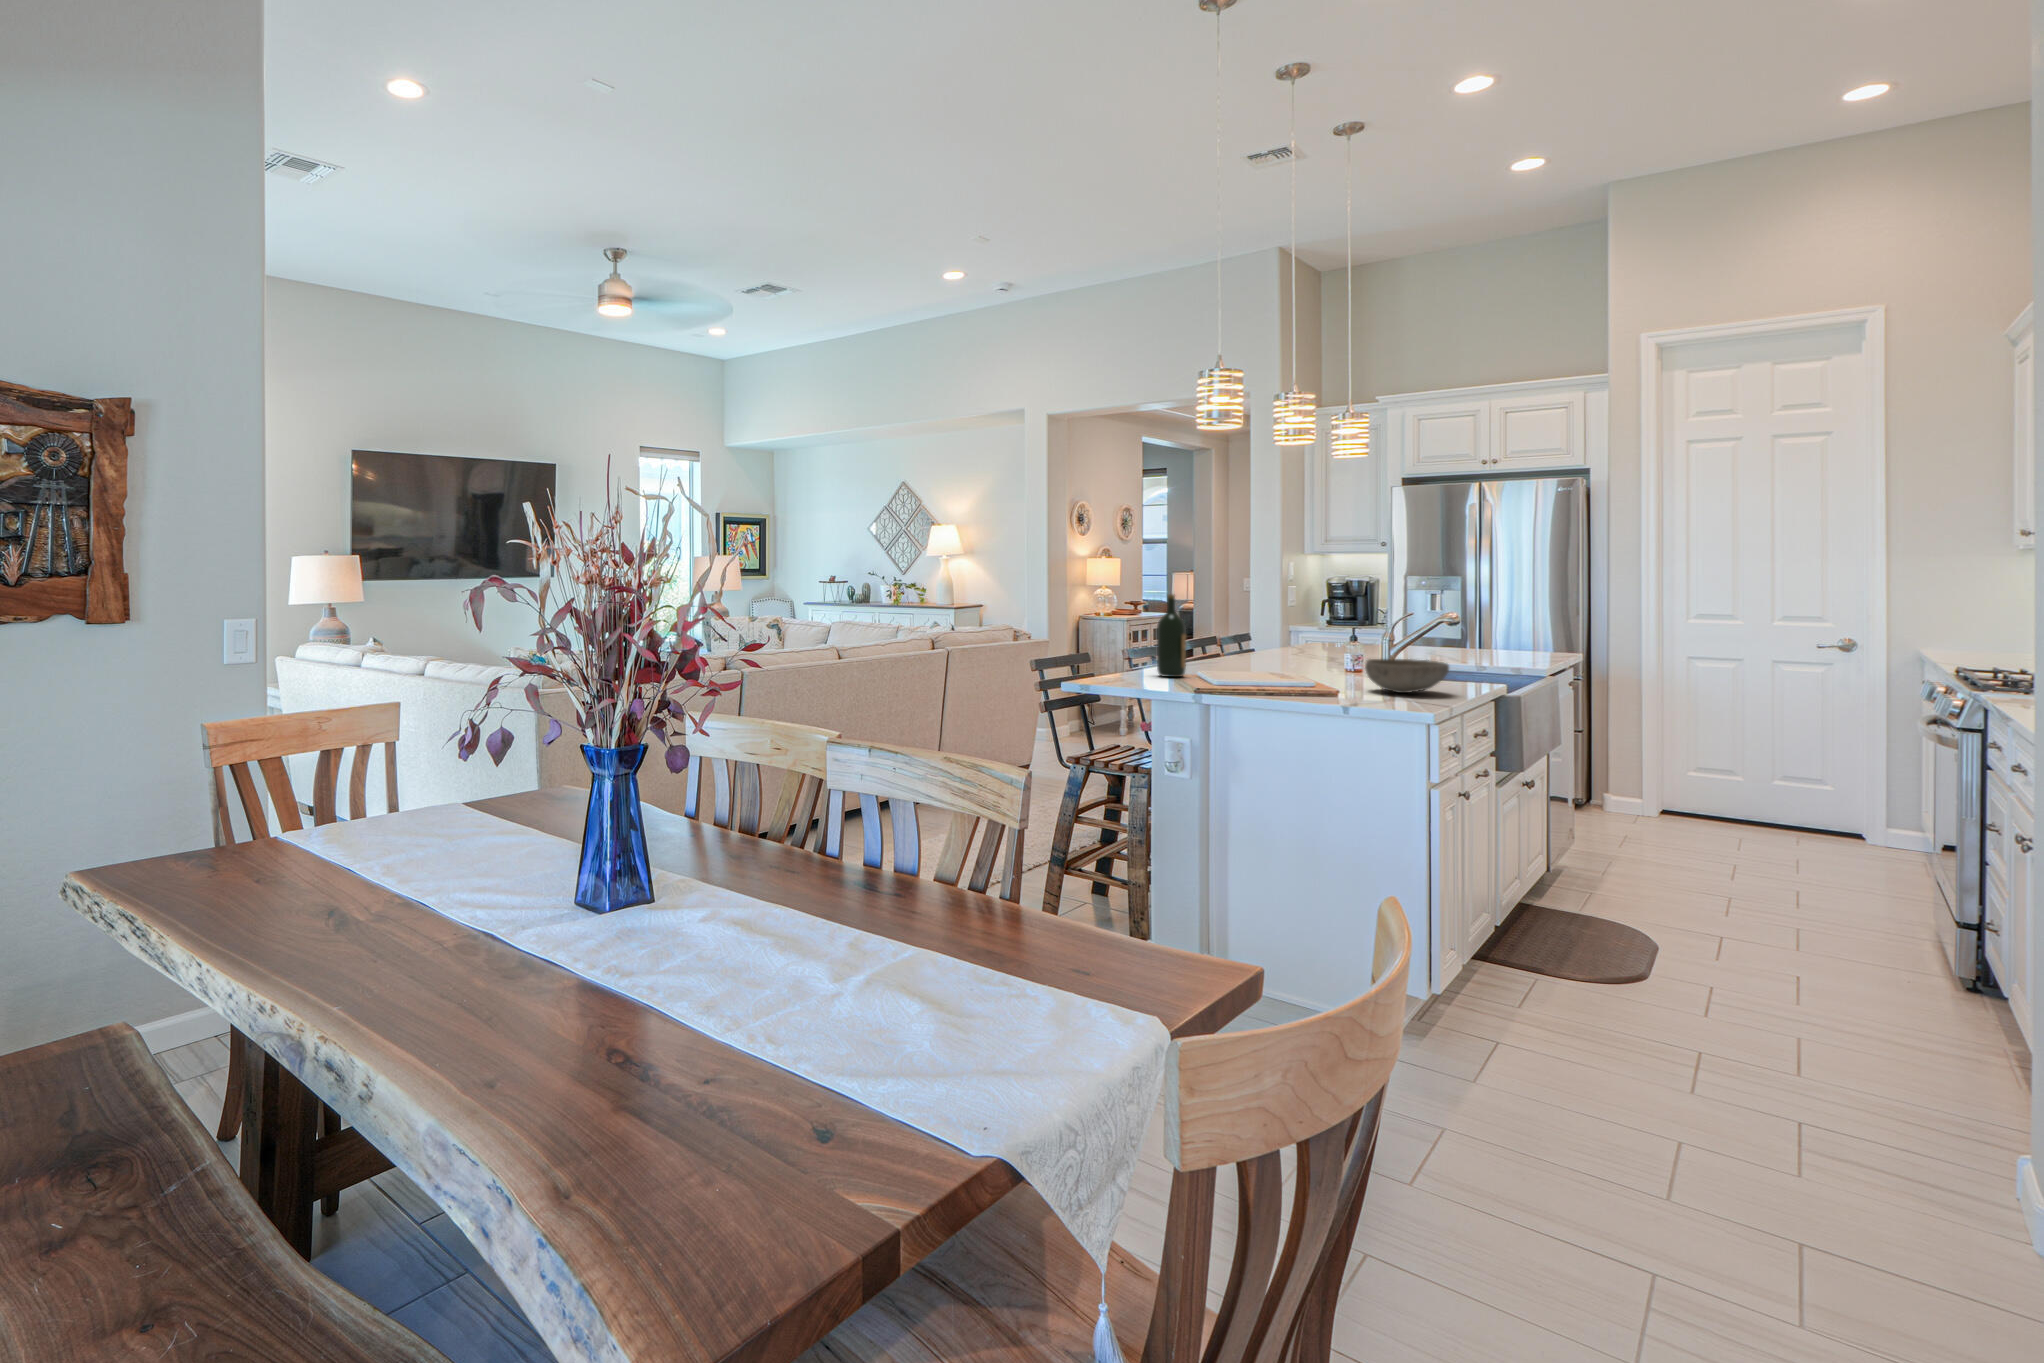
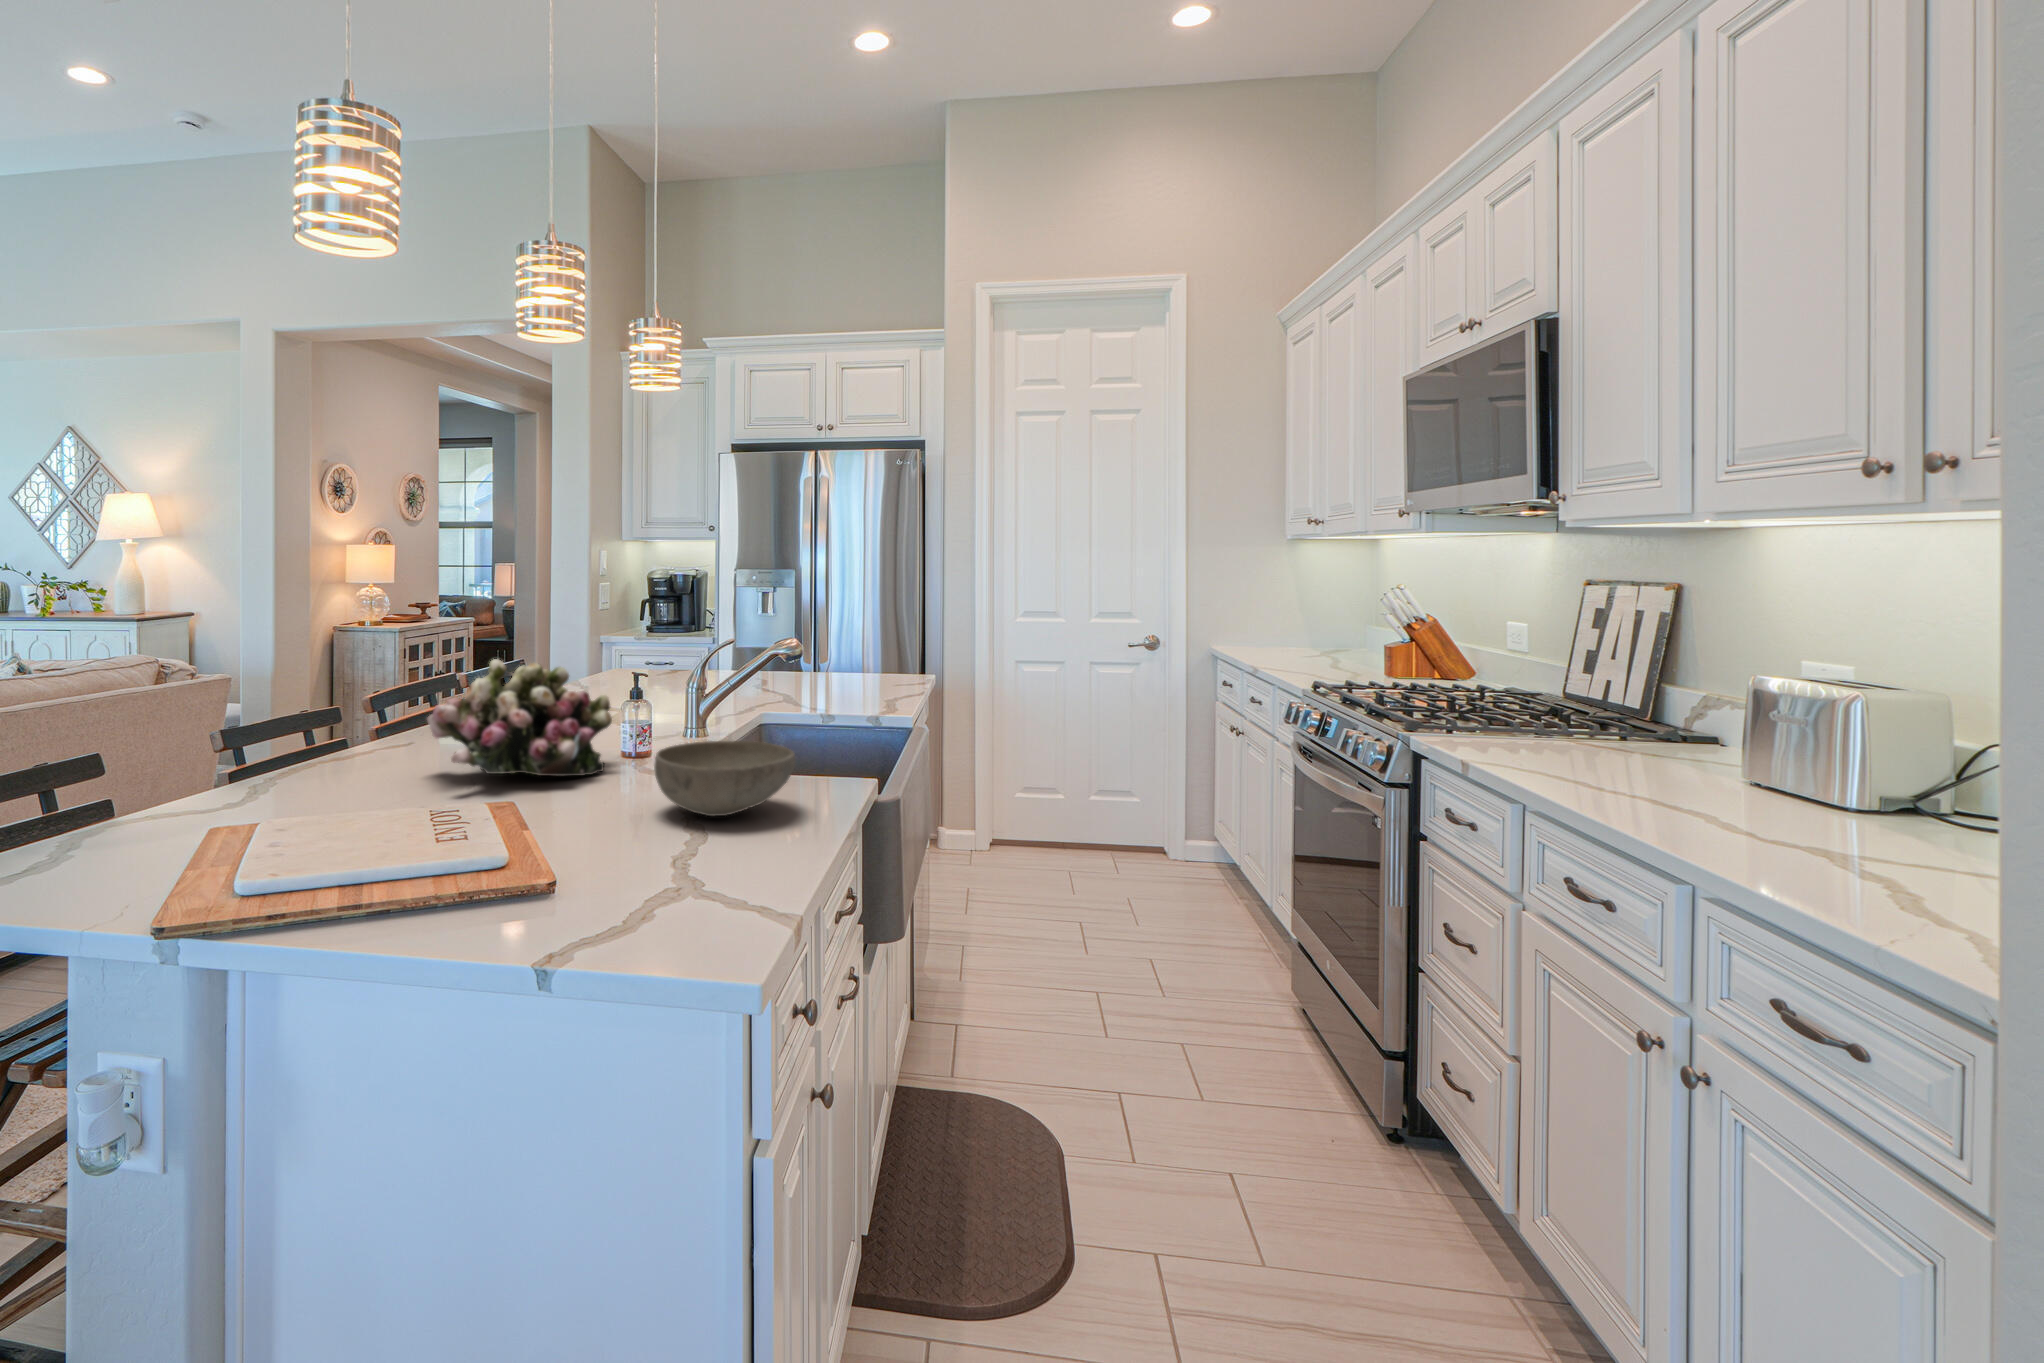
wine bottle: present [1156,594,1186,677] -> none [260,626,326,806]
flower arrangement: none [1230,616,1334,678] -> present [427,659,612,777]

